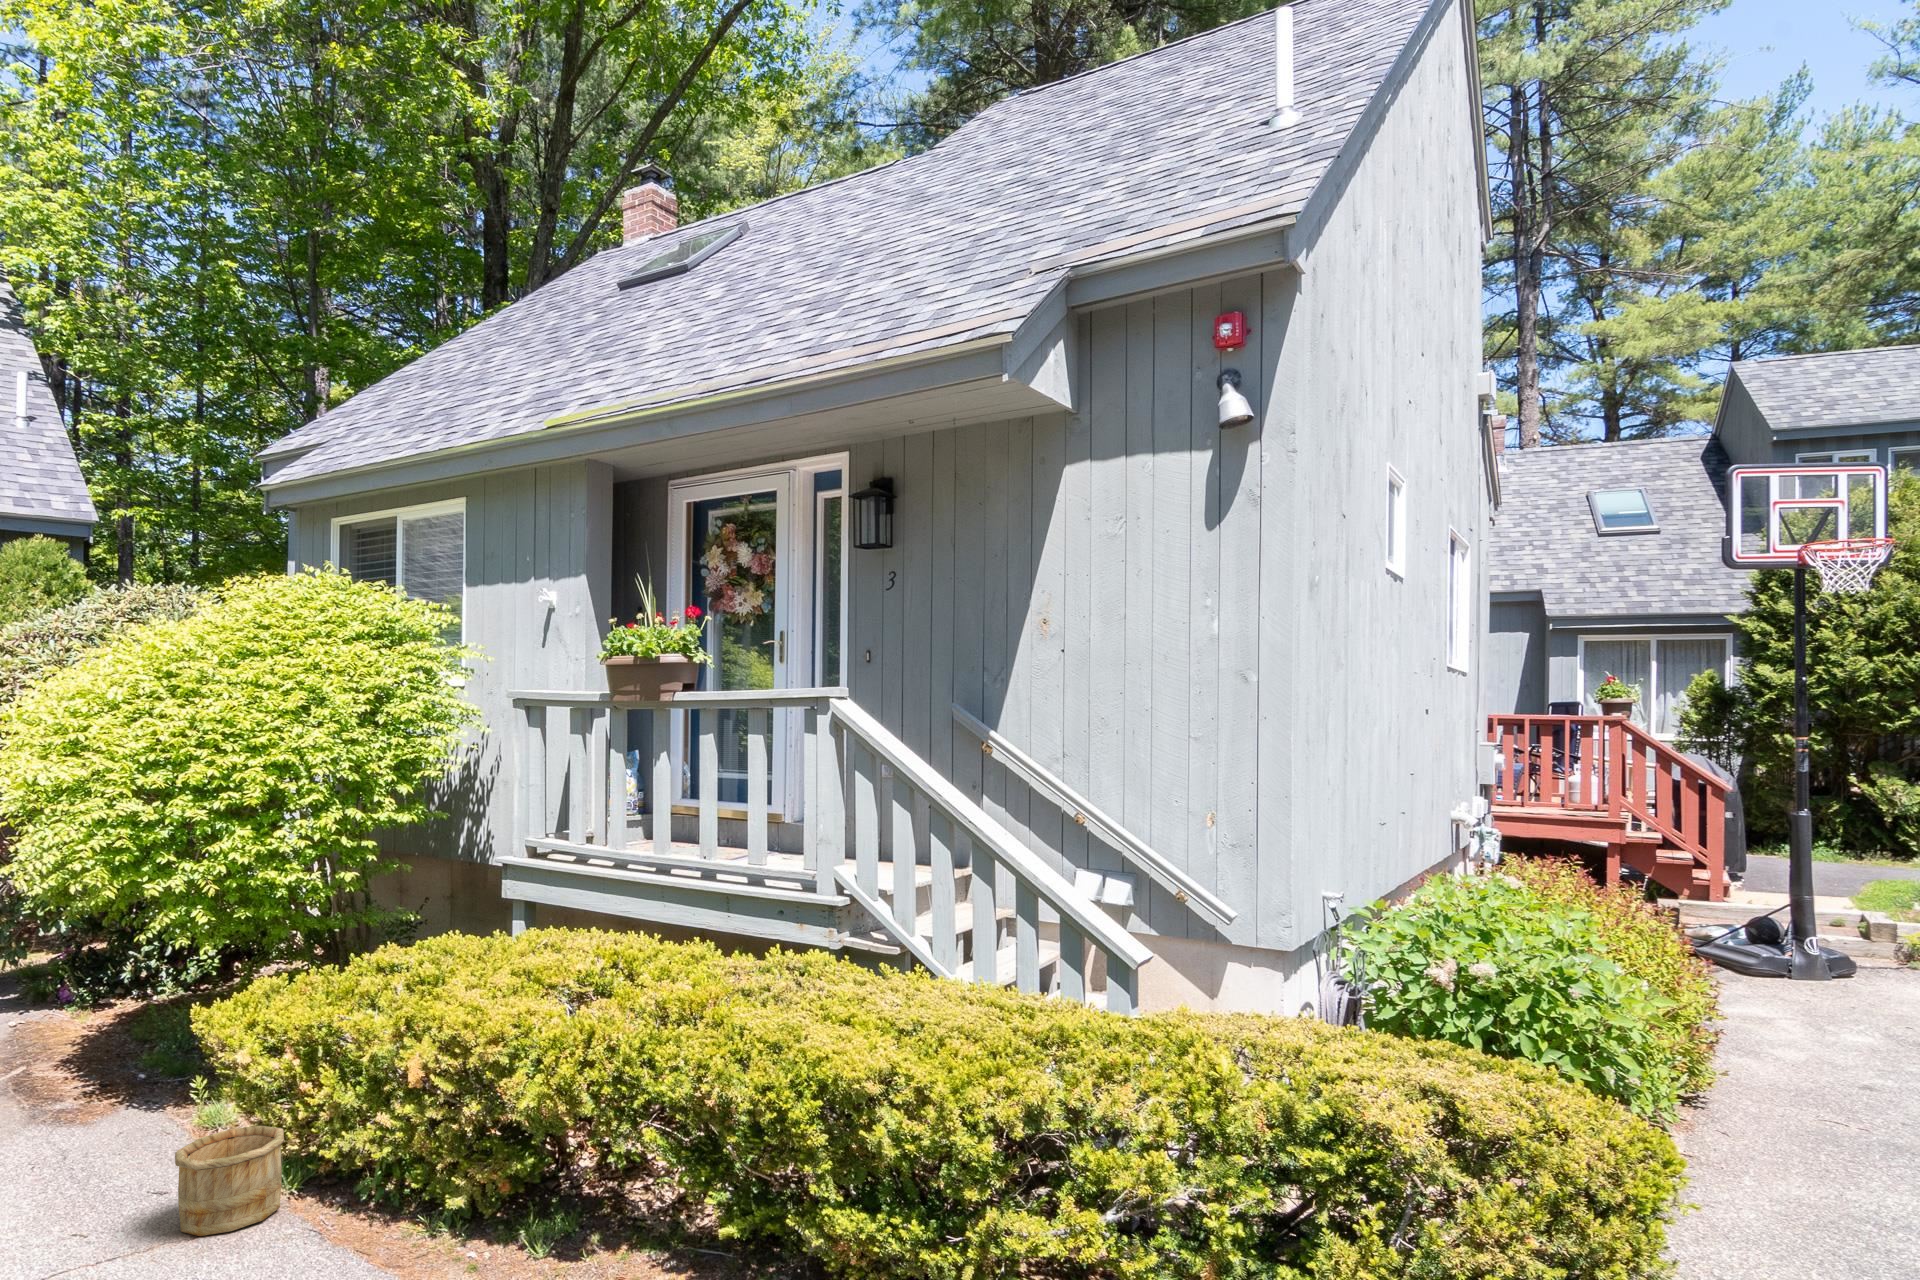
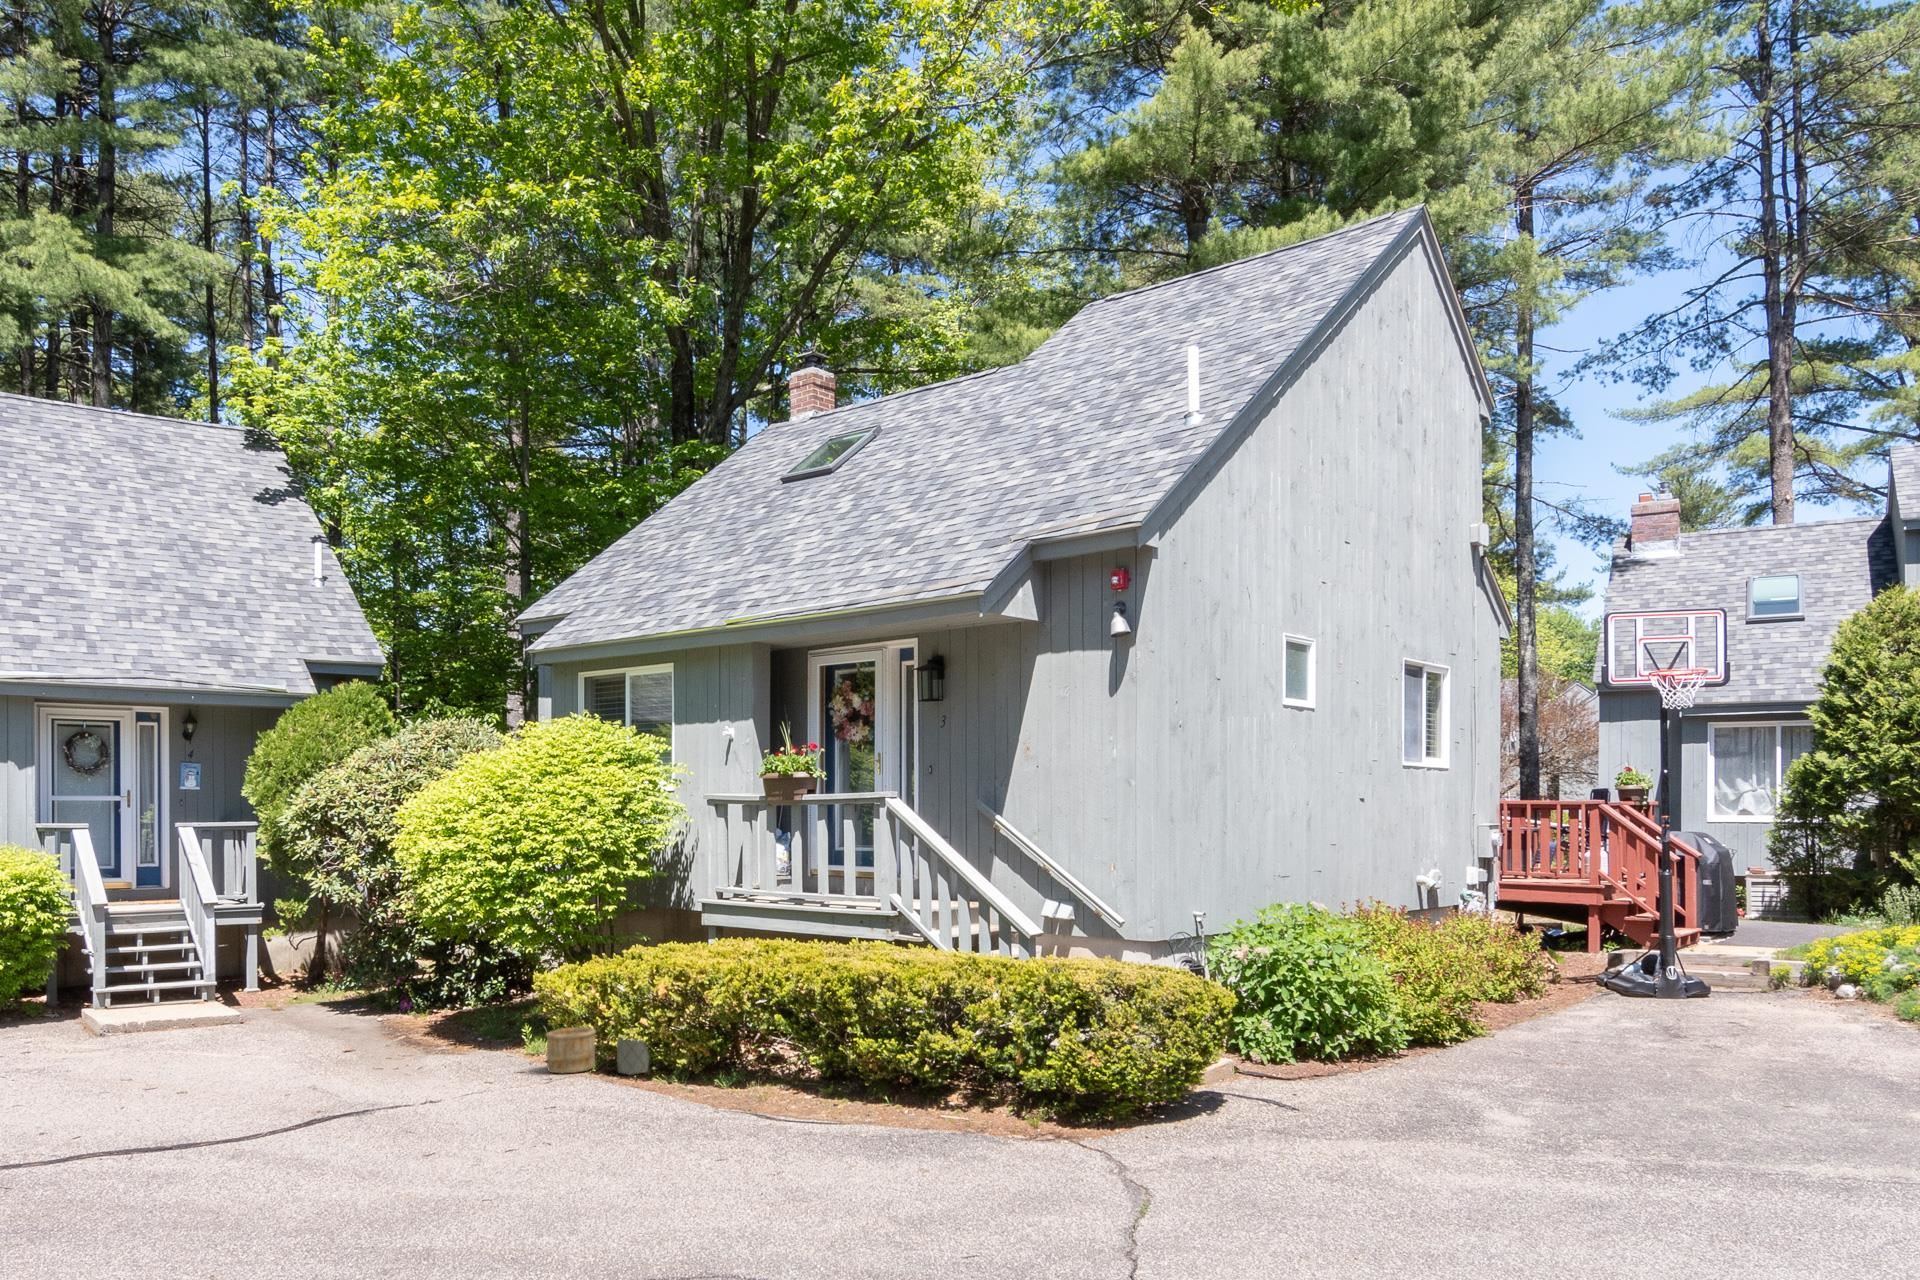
planter: none [320,1145,391,1236] -> present [617,1037,649,1075]

